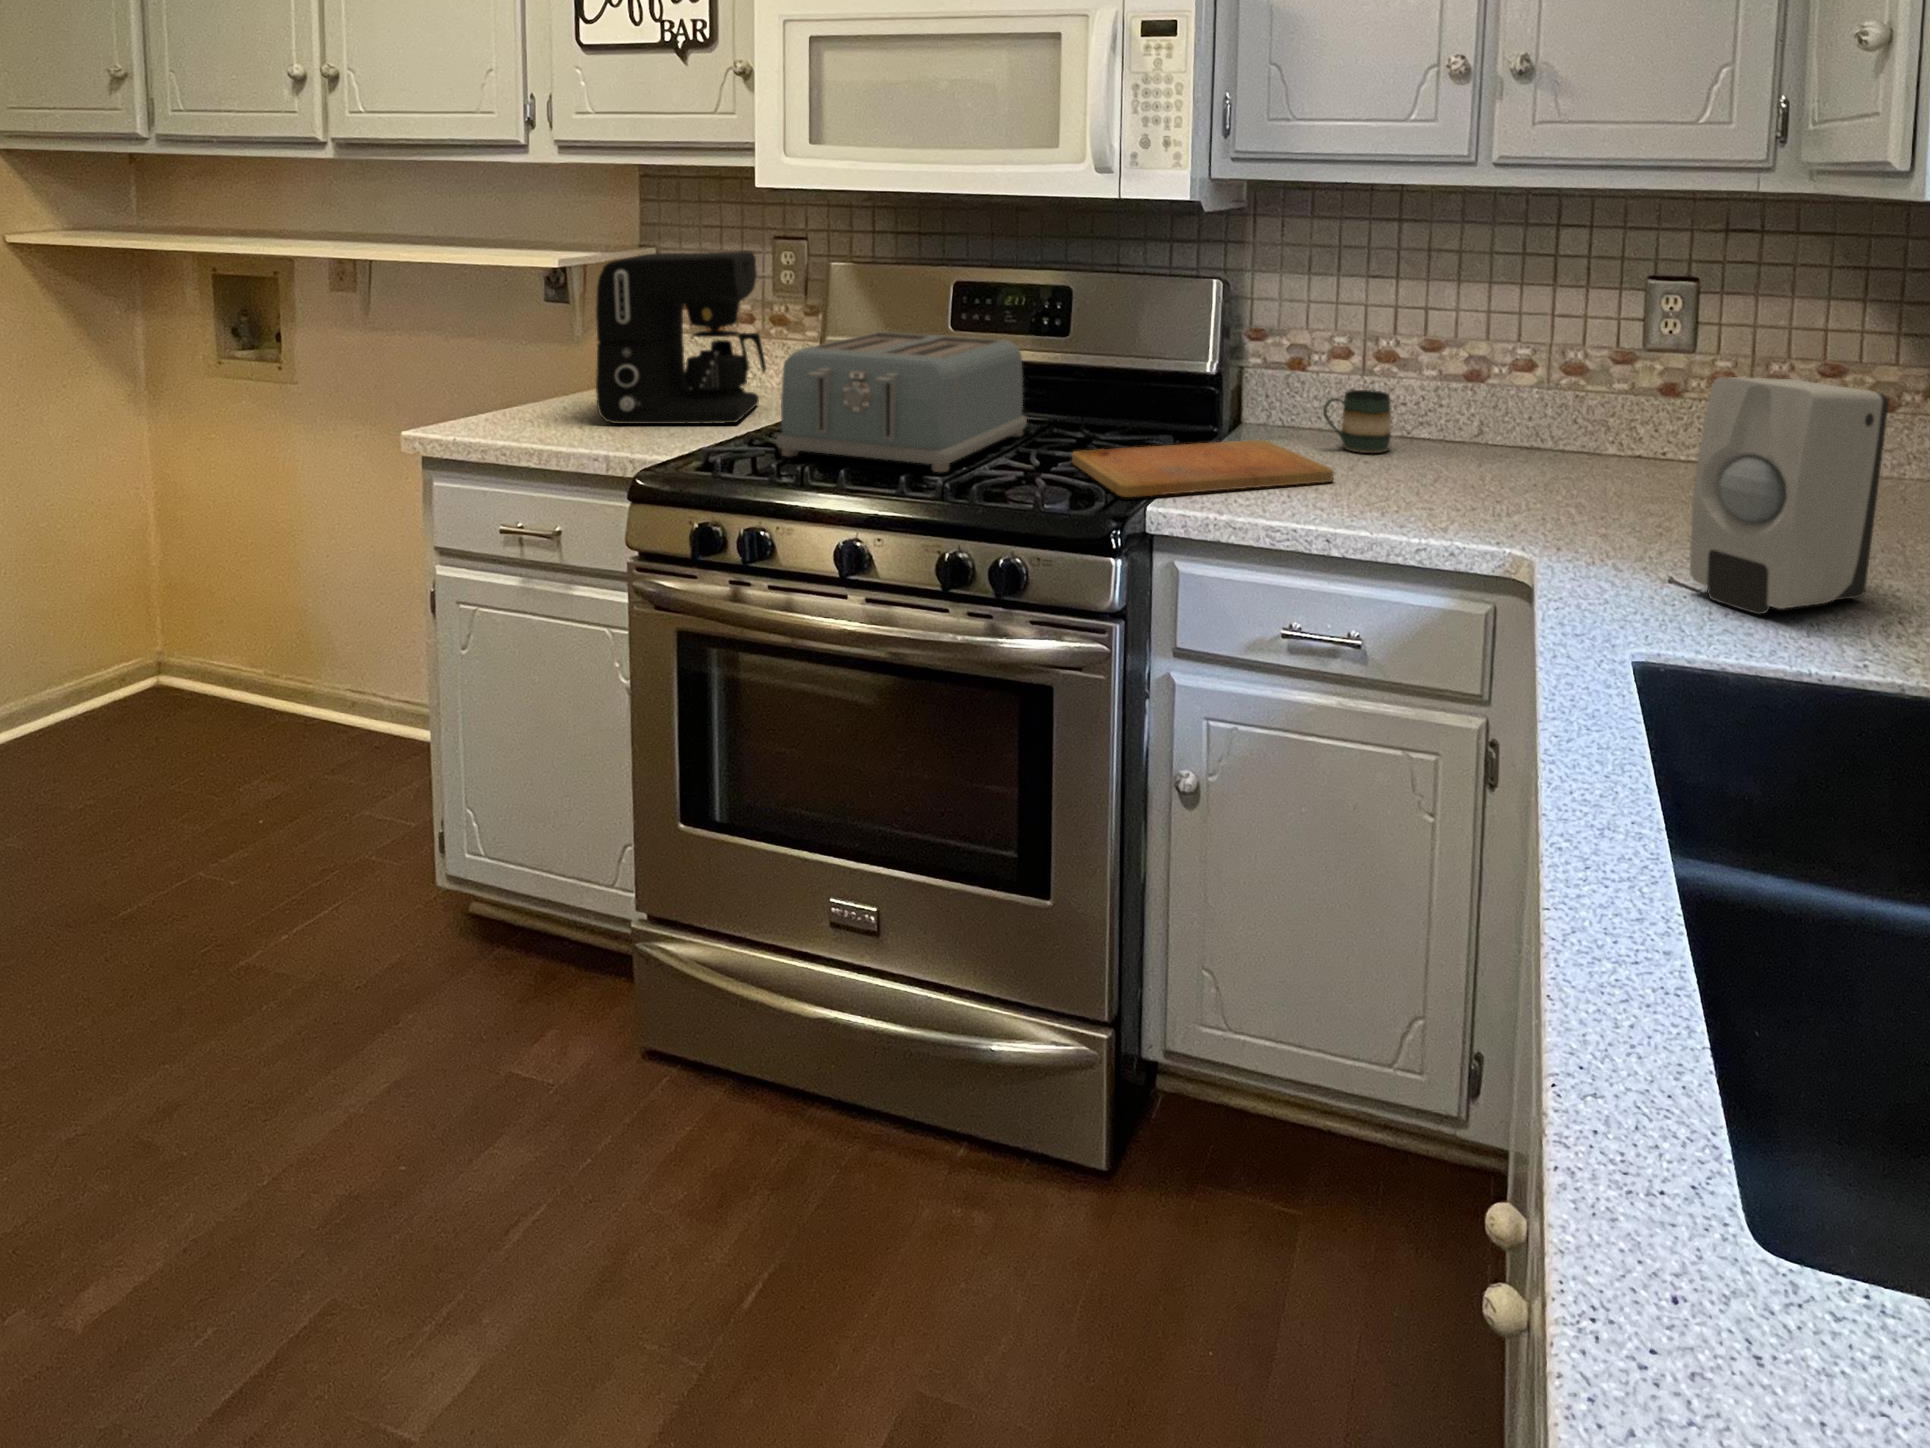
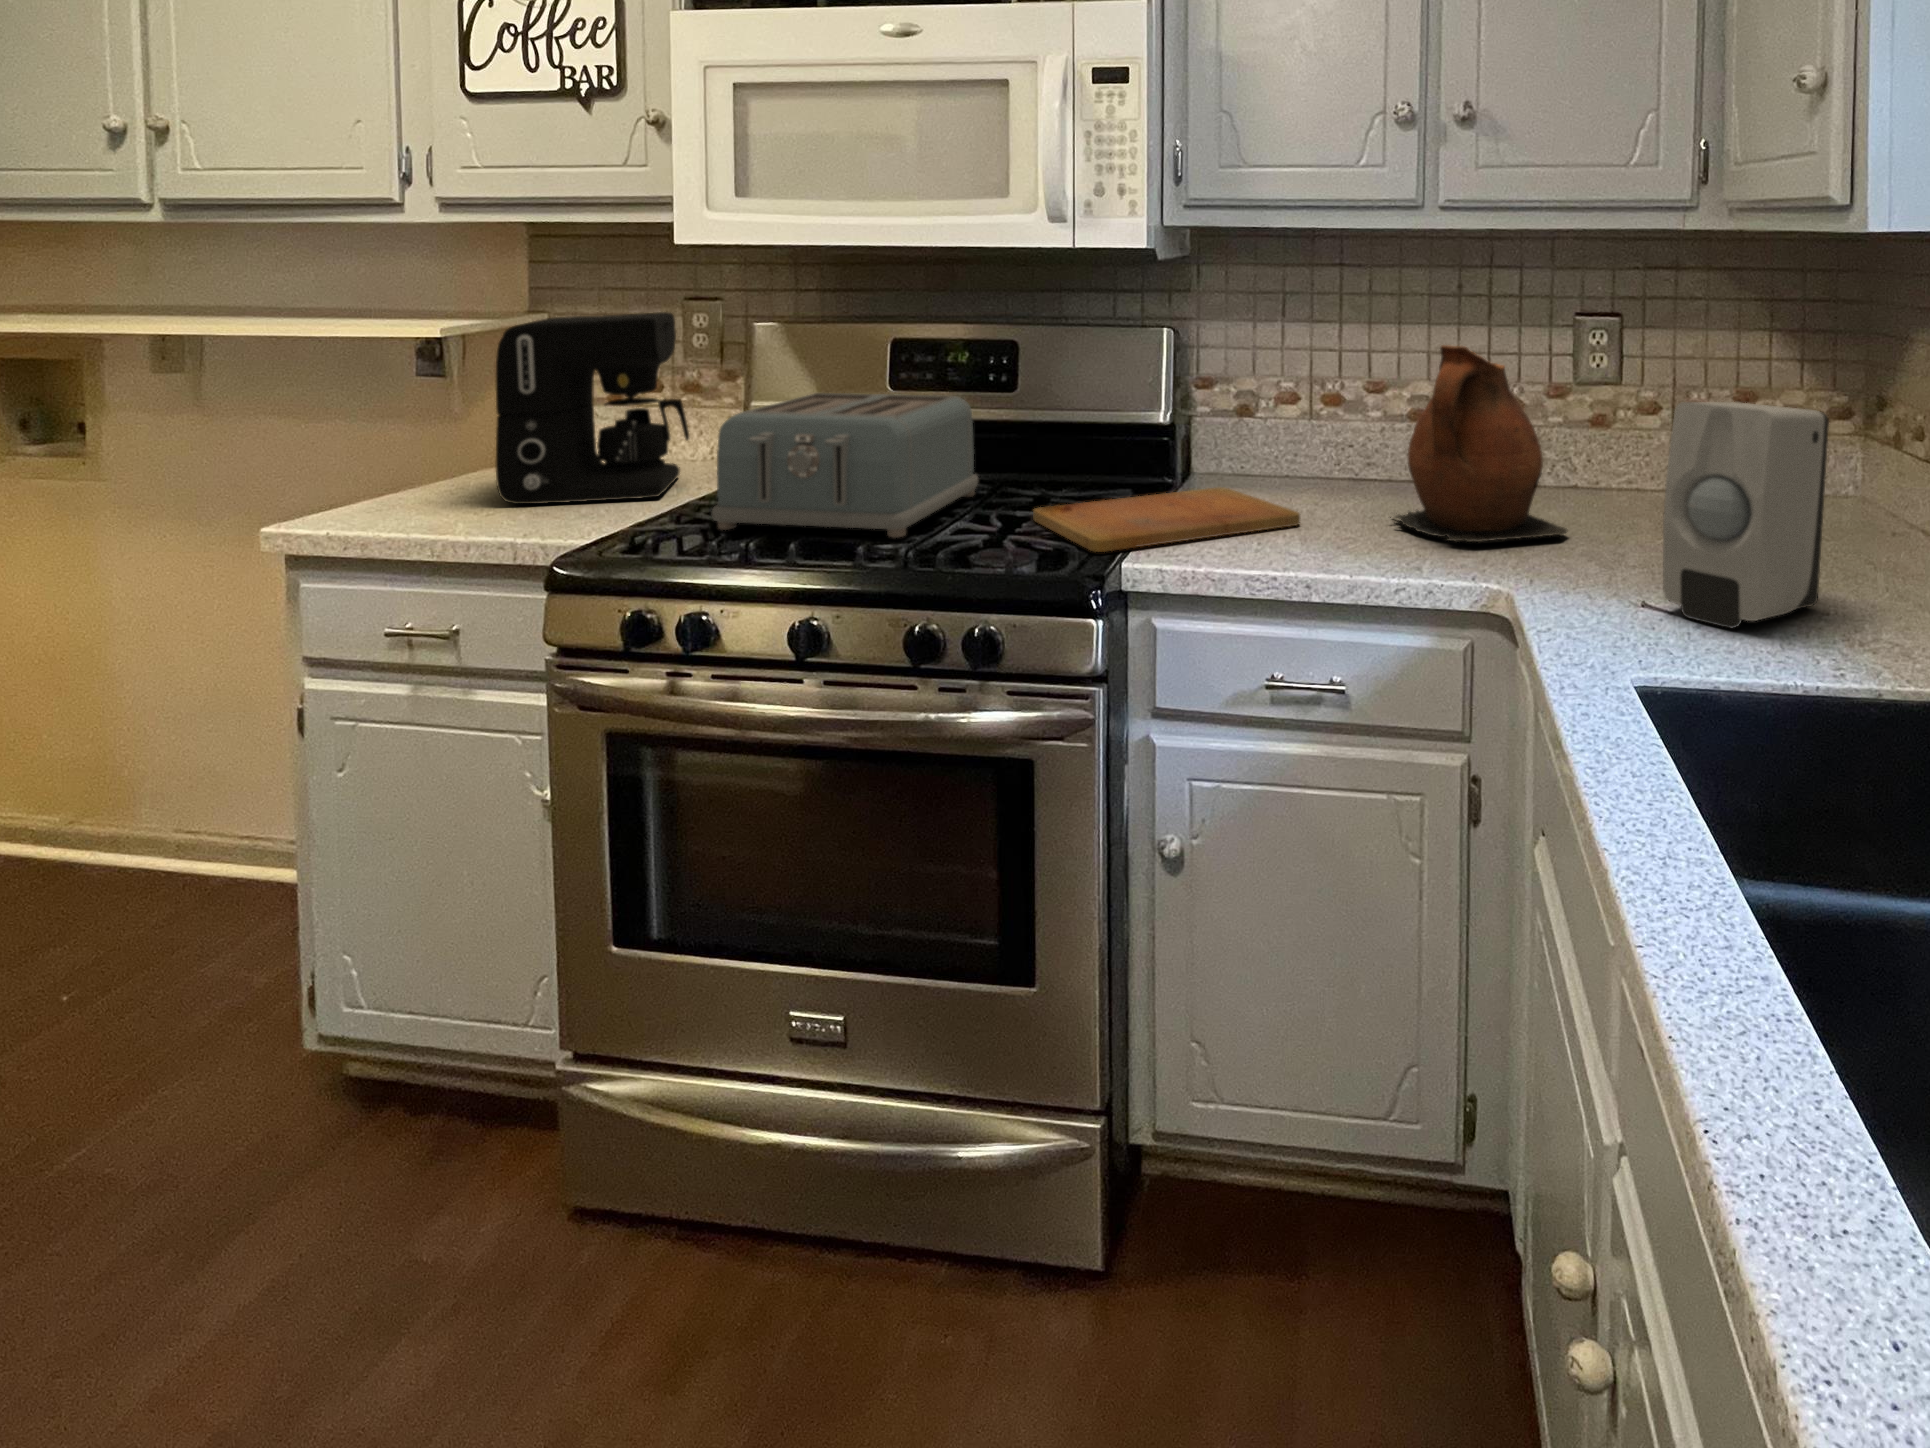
ceramic pitcher: none [1425,307,1613,511] -> present [1390,345,1567,542]
mug: present [1323,390,1391,453] -> none [1280,433,1346,495]

